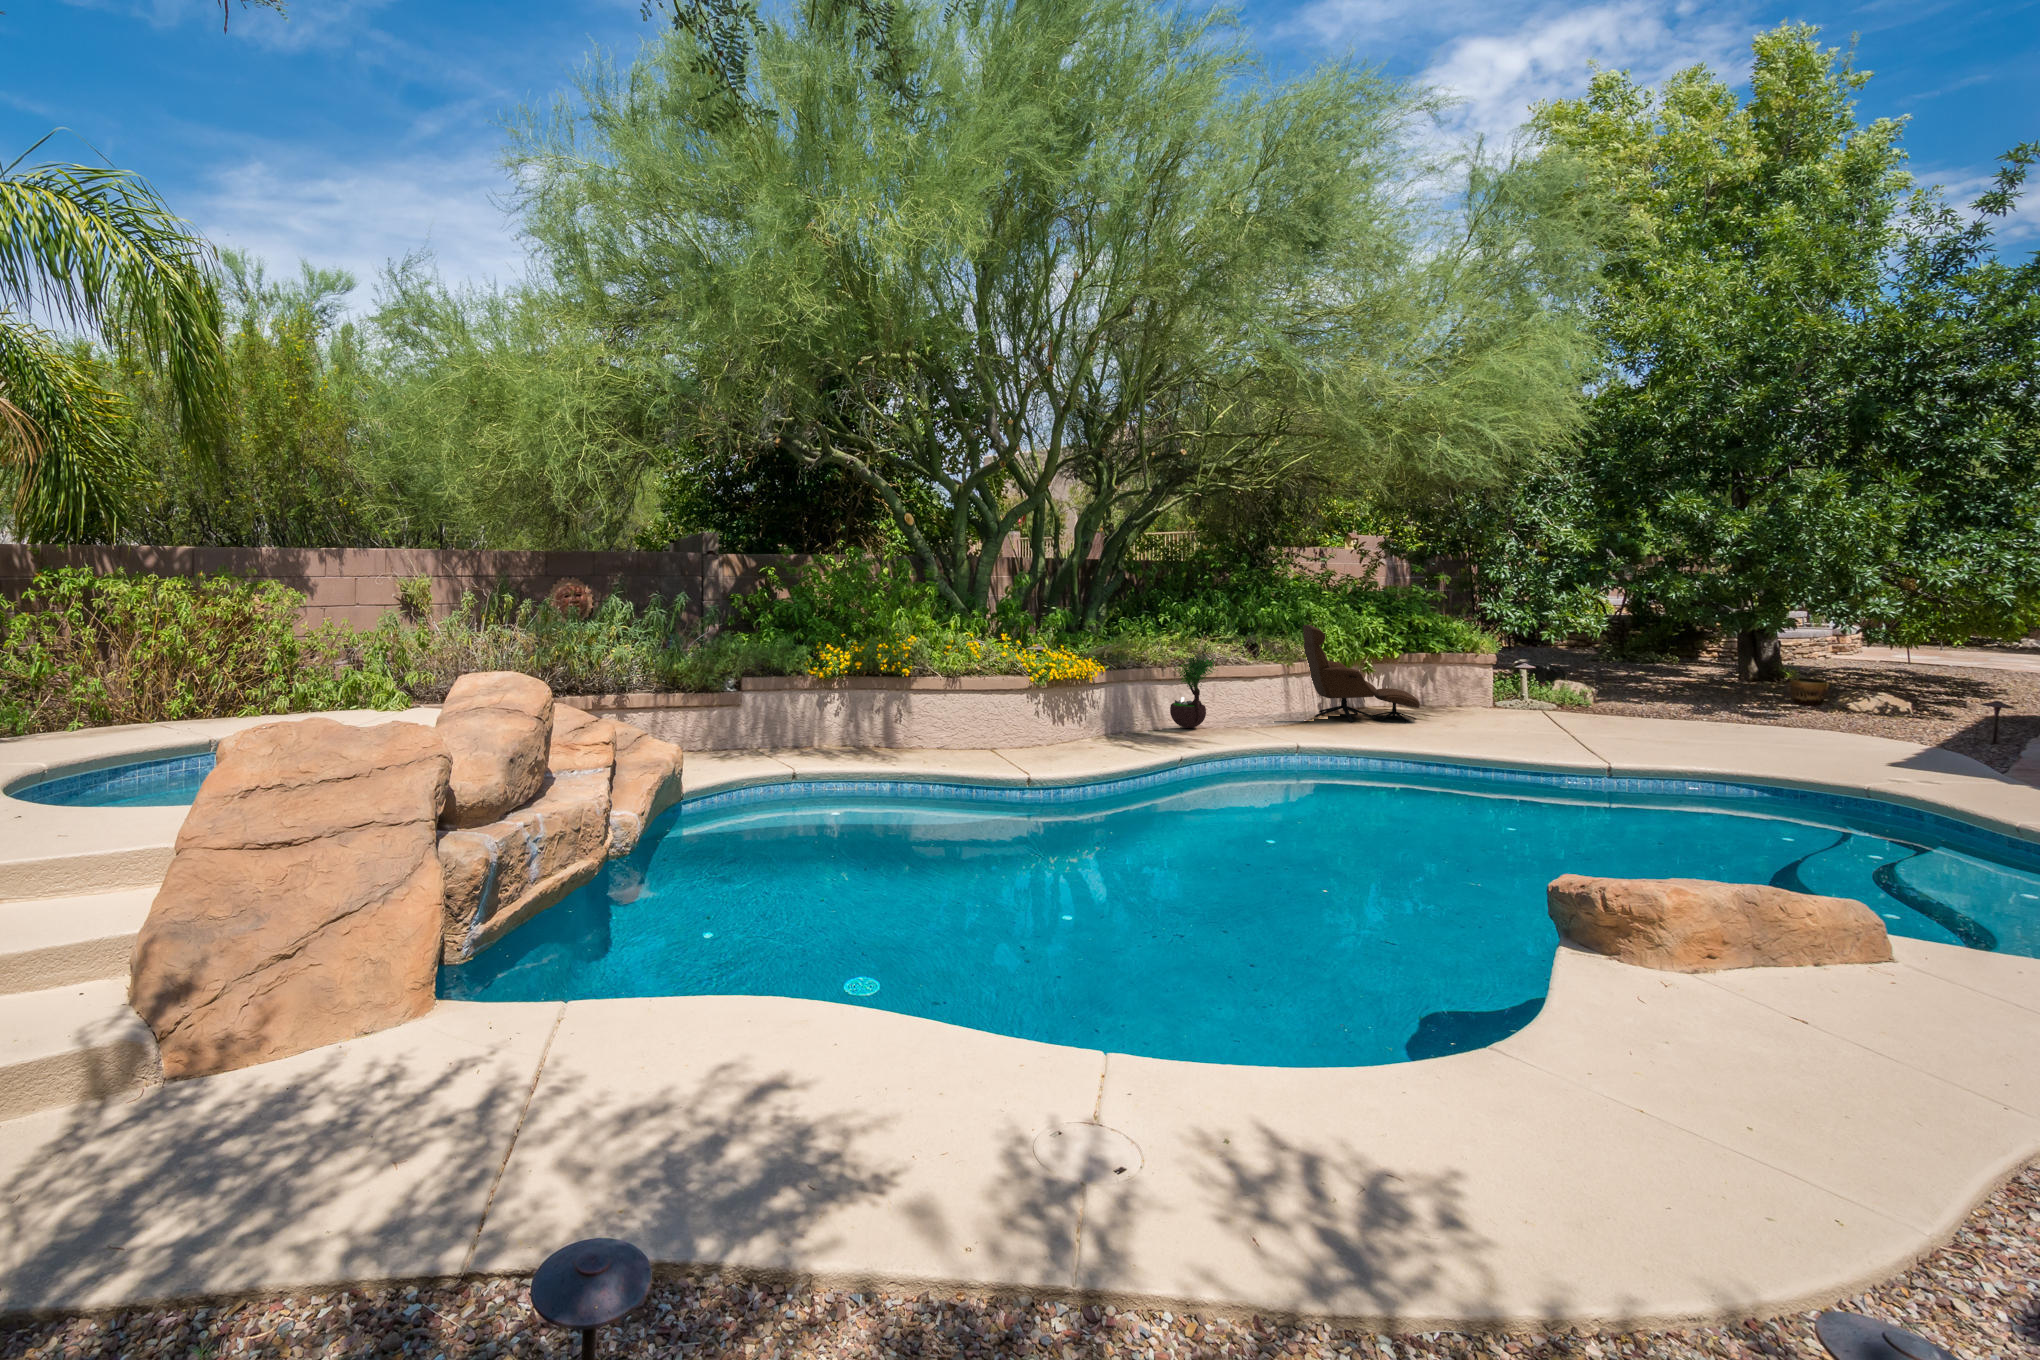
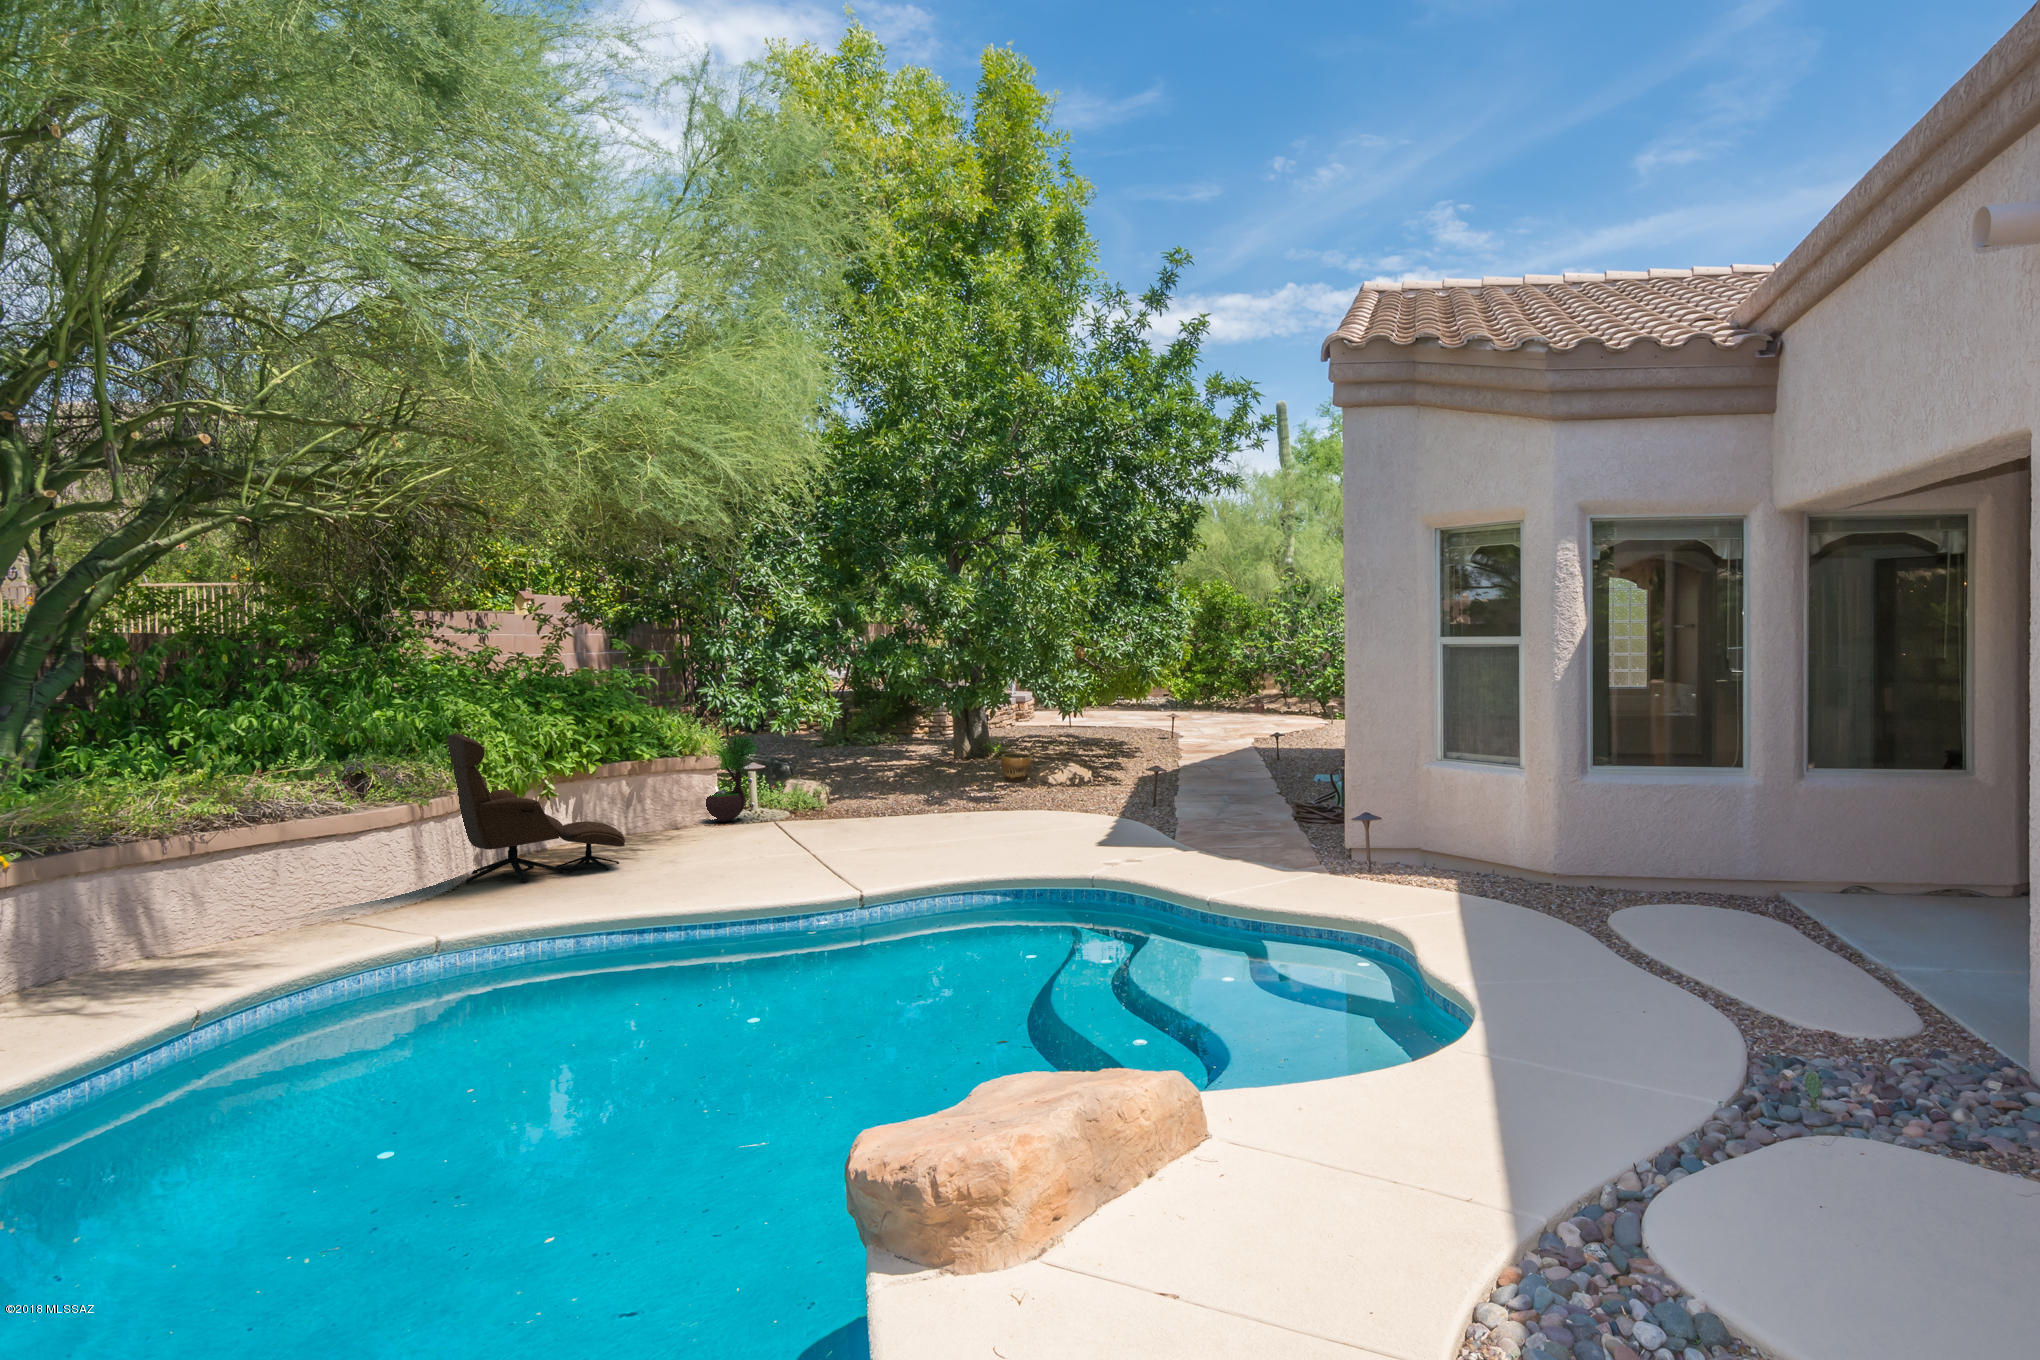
potted tree: present [1170,654,1216,728] -> present [706,733,757,822]

